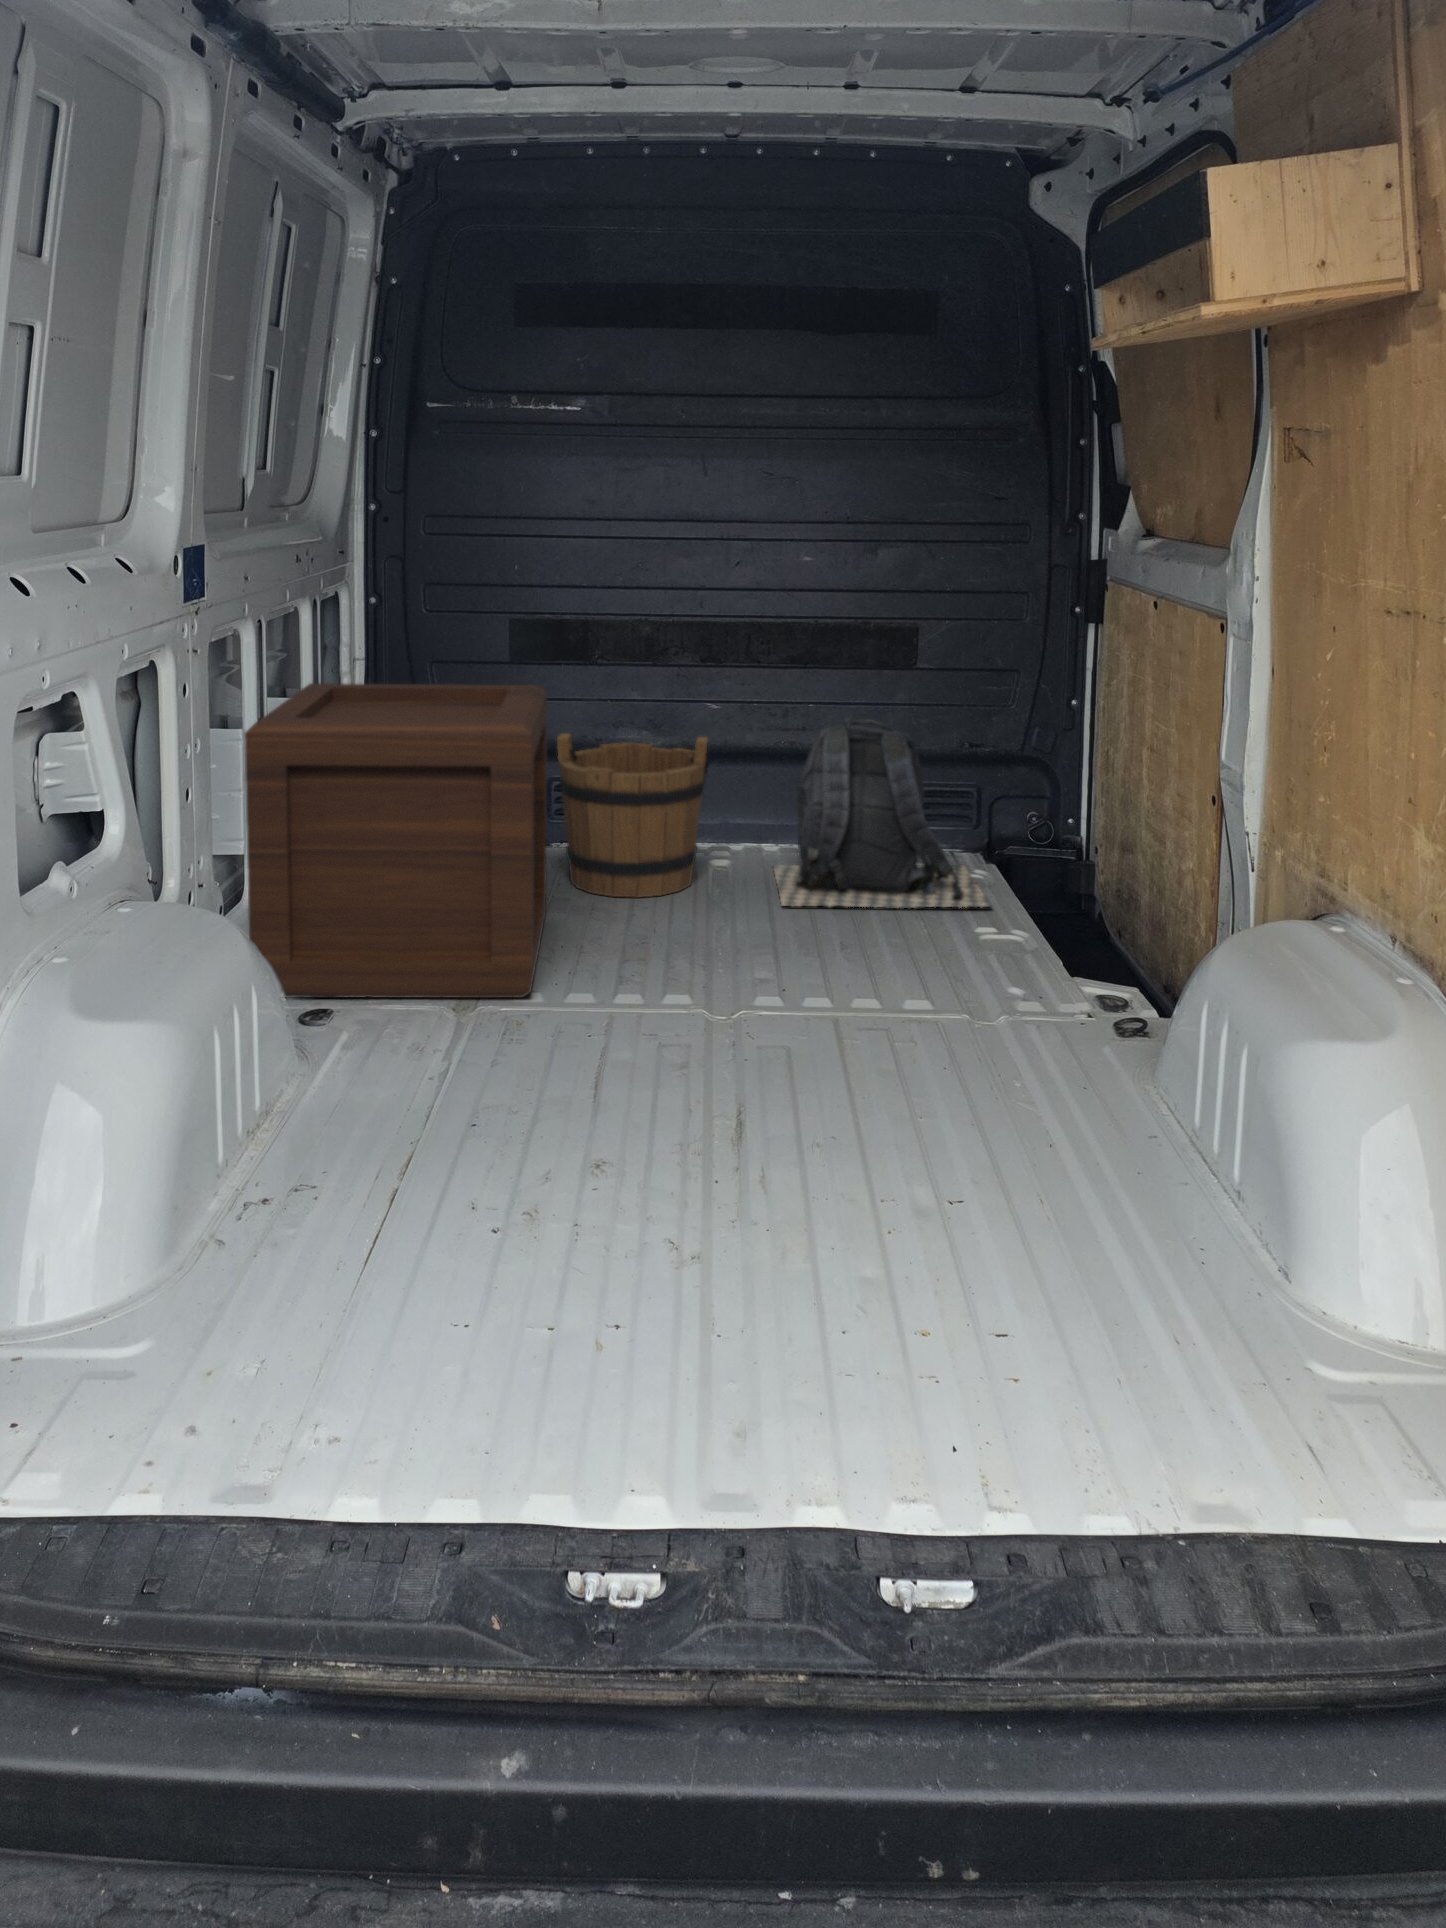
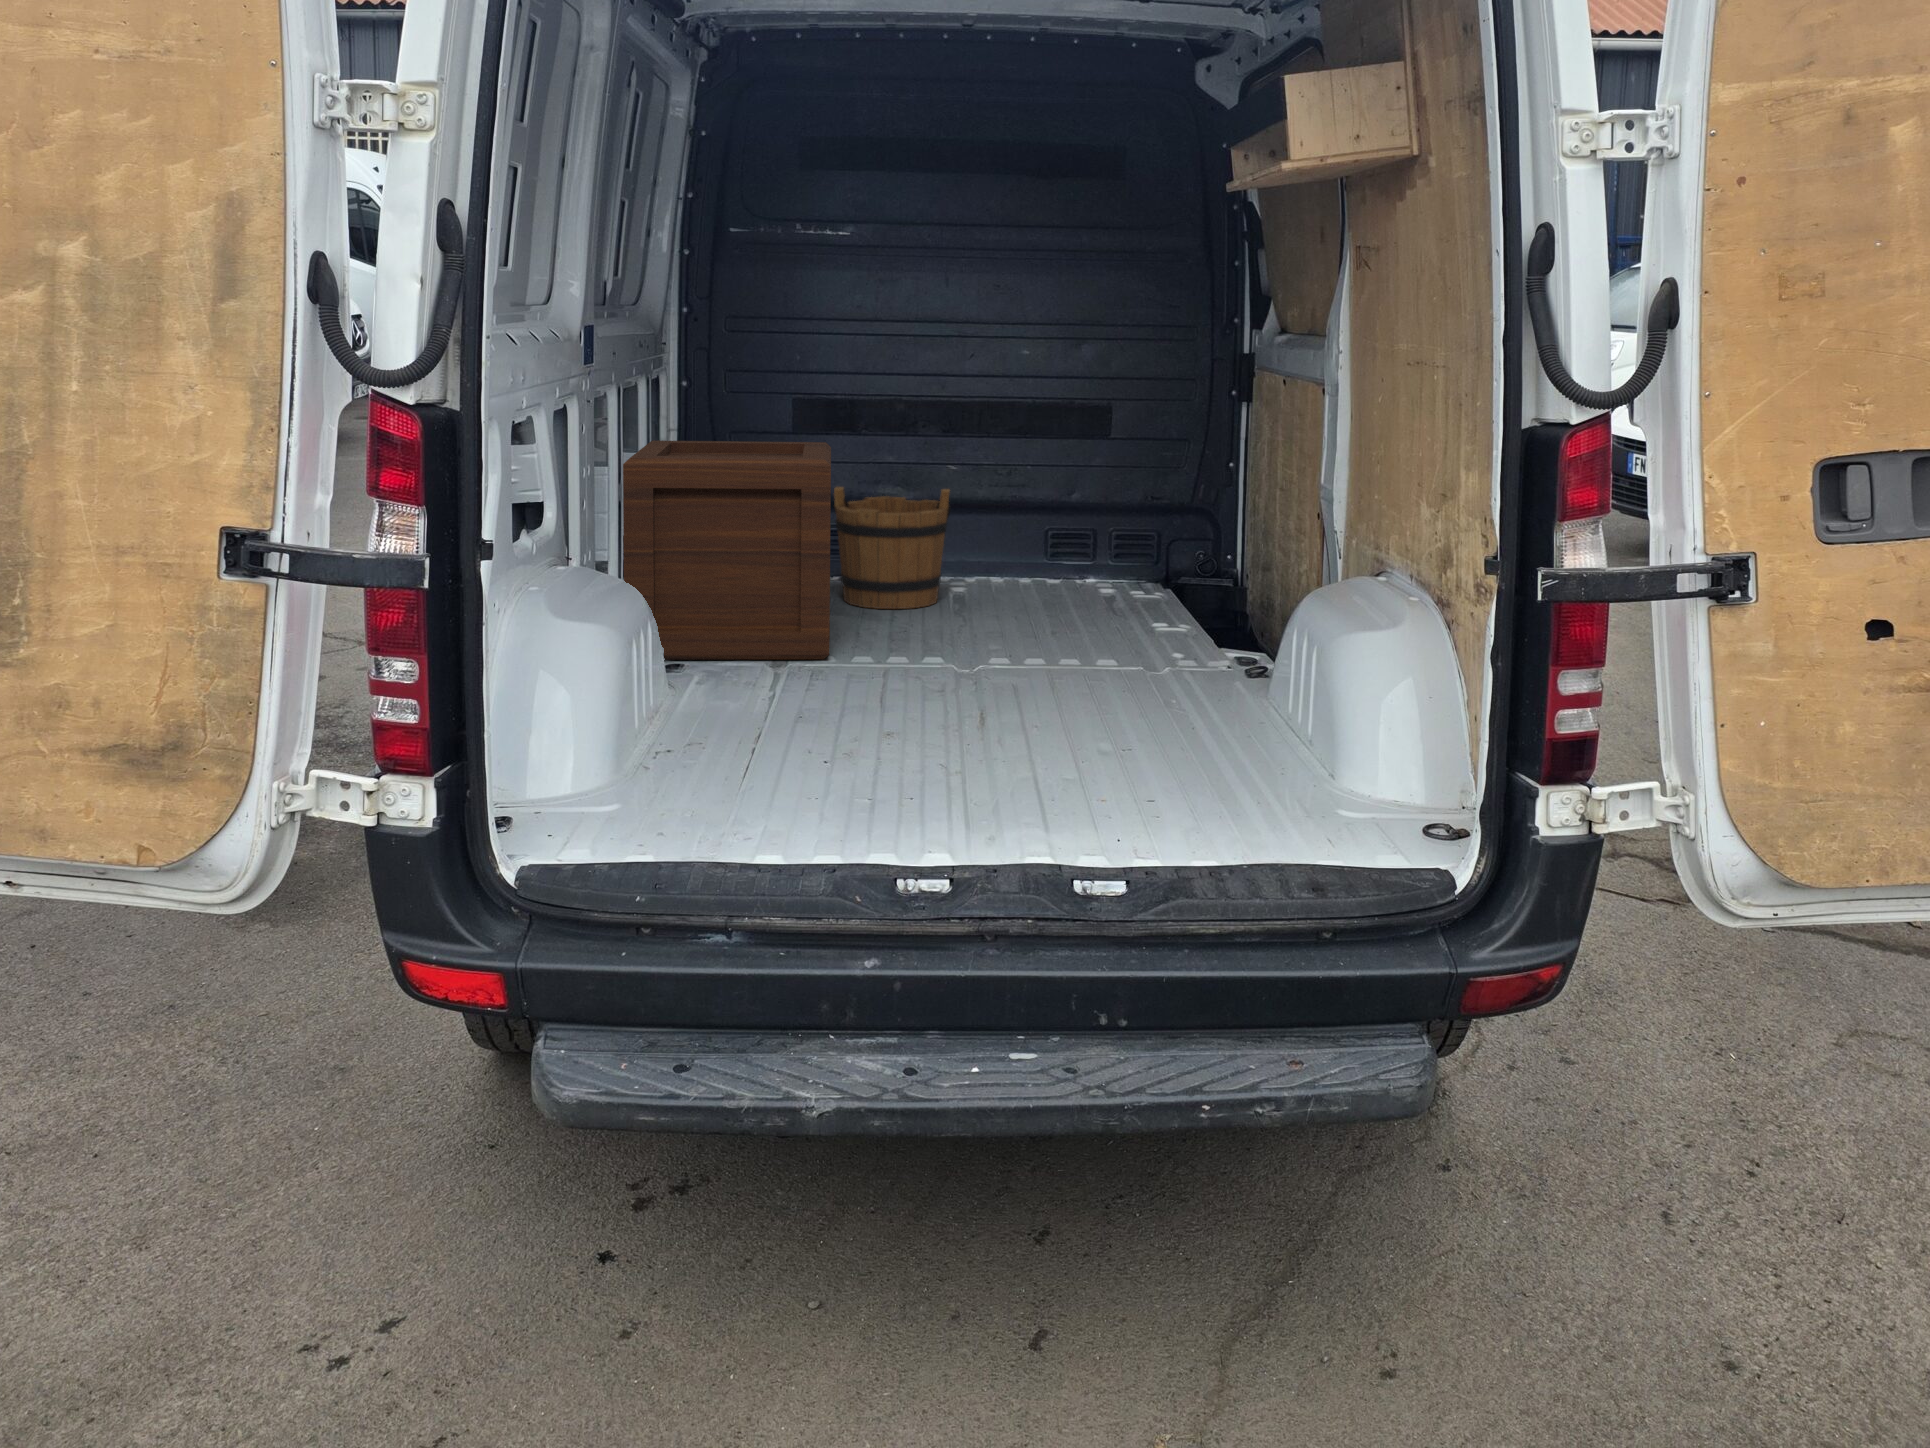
backpack: present [773,718,991,908] -> none [999,474,1166,614]

